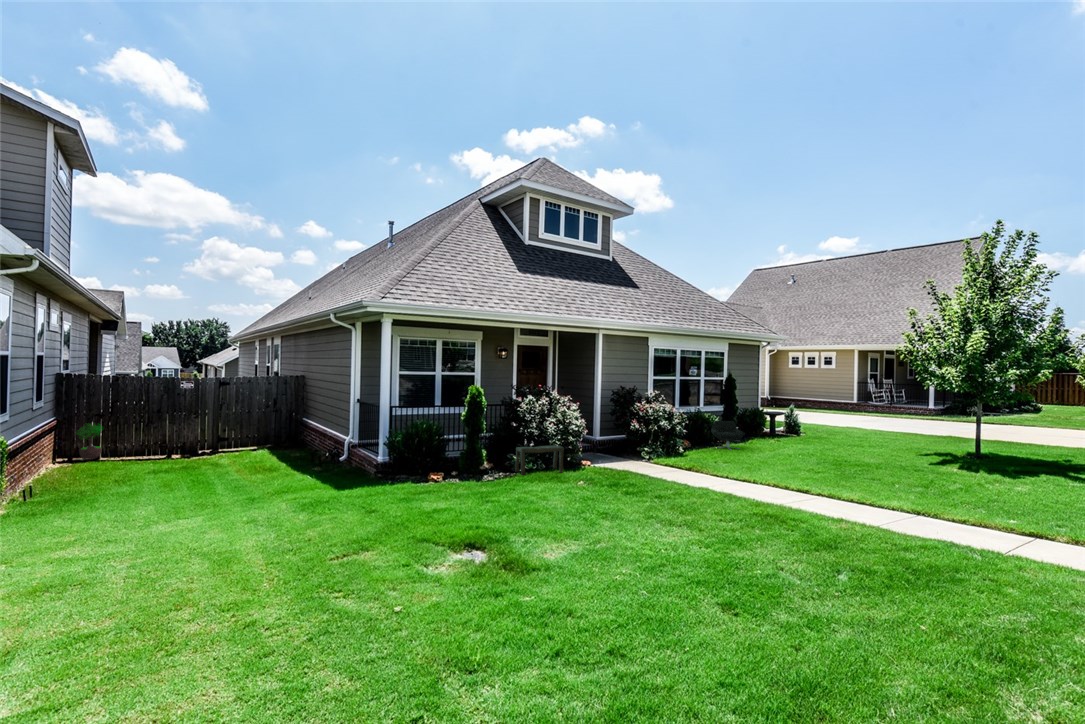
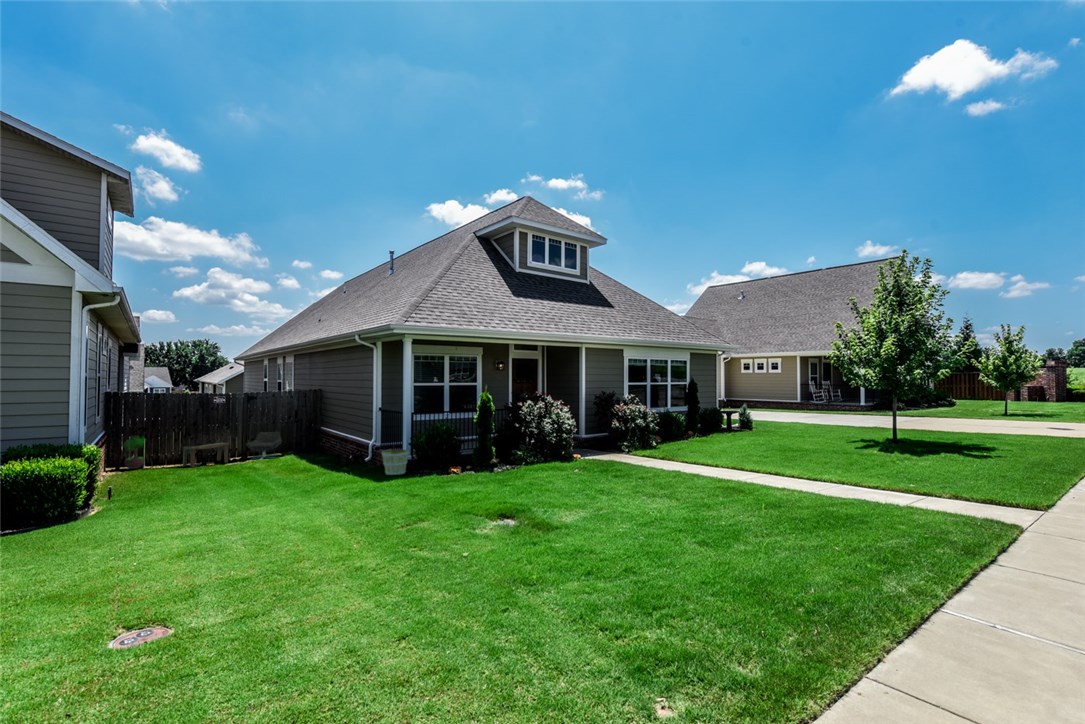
lounge chair: present [711,421,745,449] -> present [246,432,282,460]
bench: present [515,445,564,475] -> present [183,443,229,467]
wooden bucket: none [351,448,384,479] -> present [382,449,409,475]

